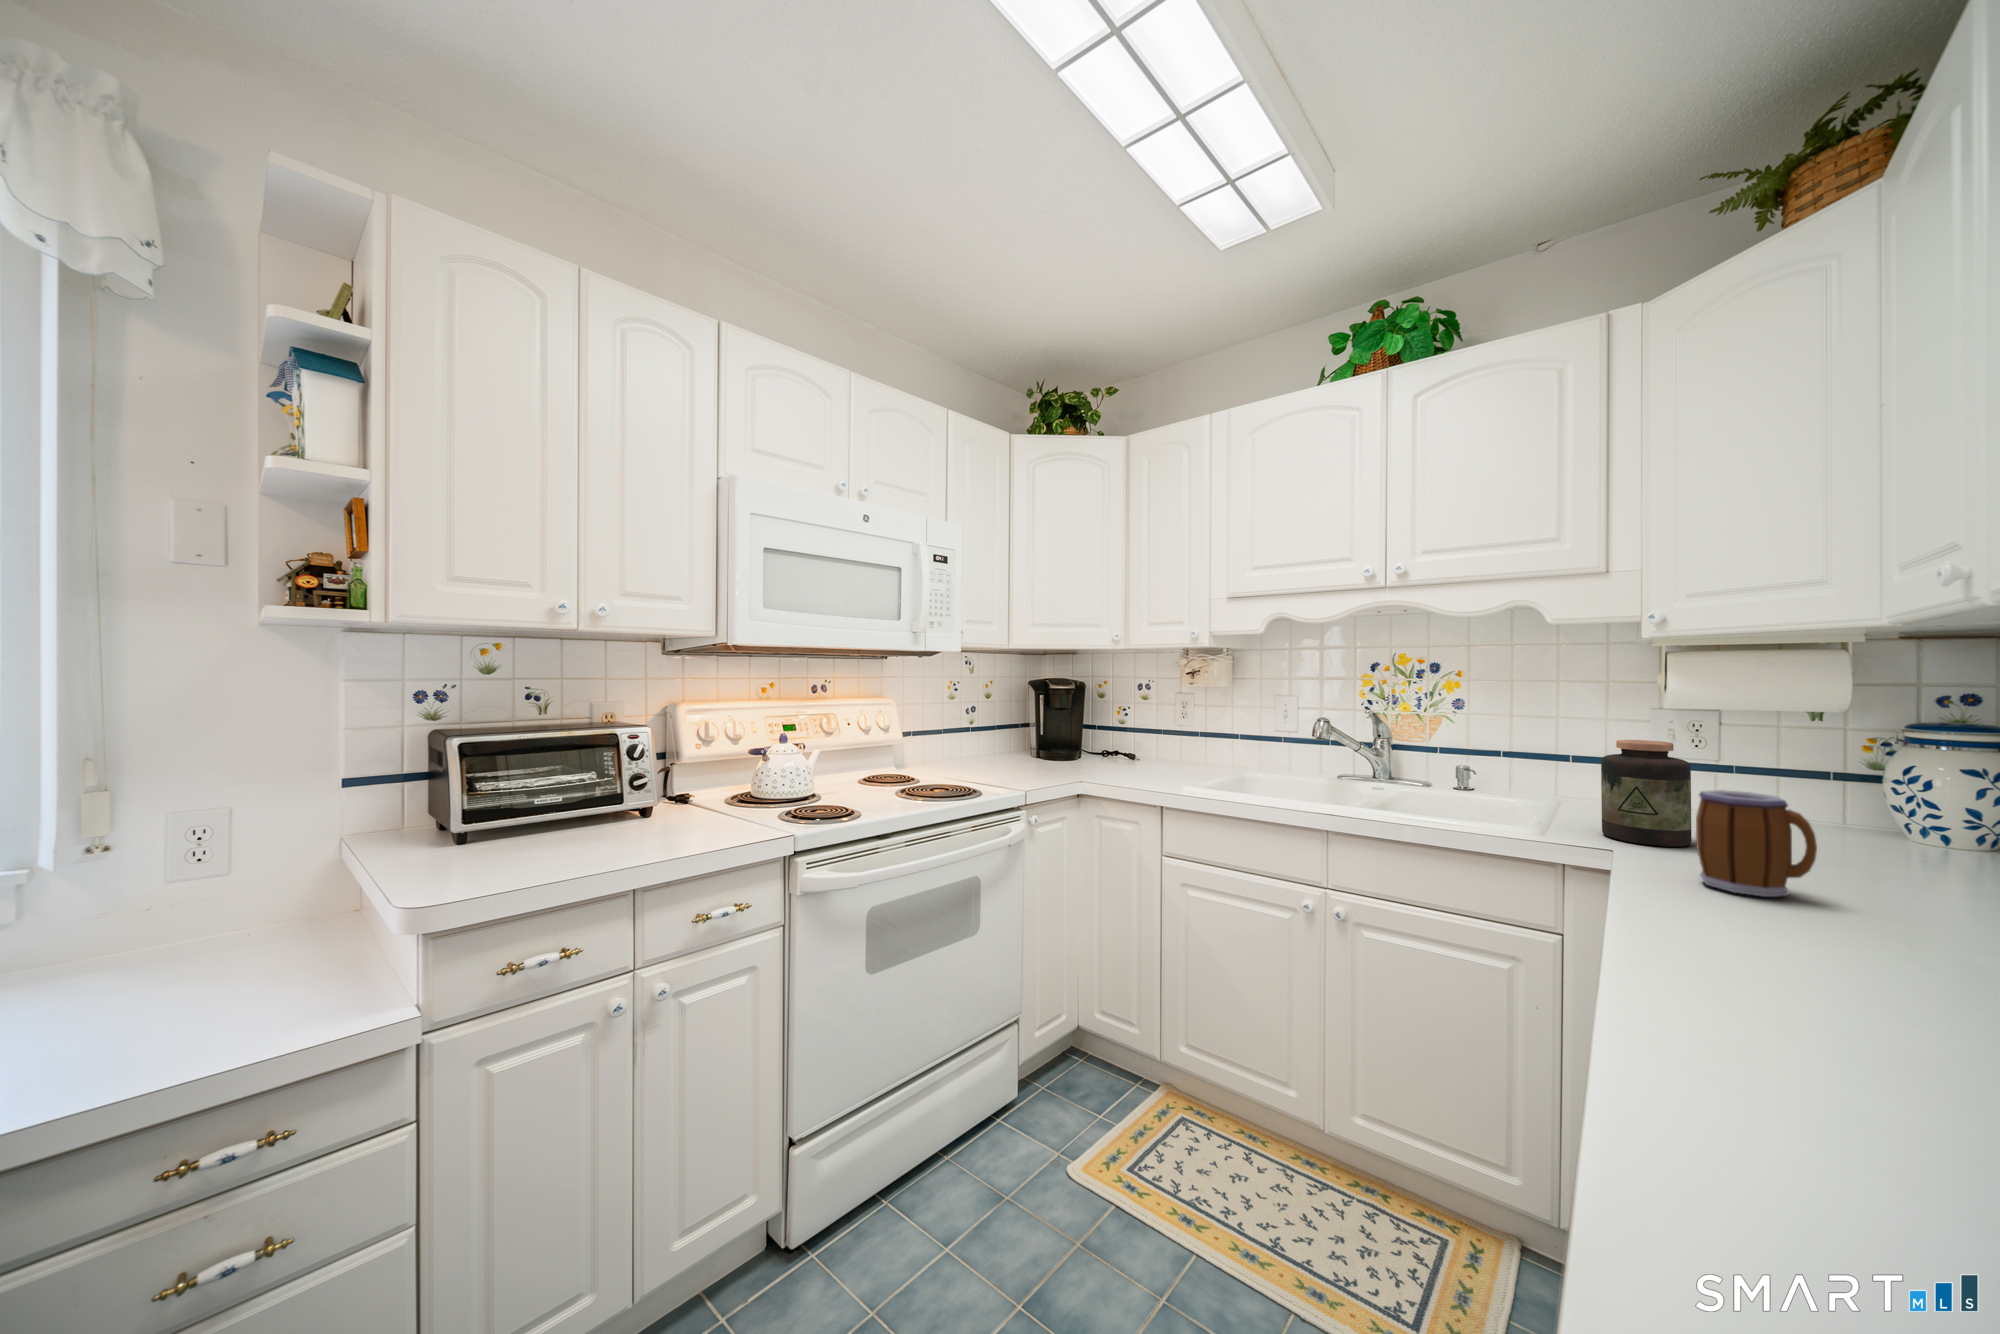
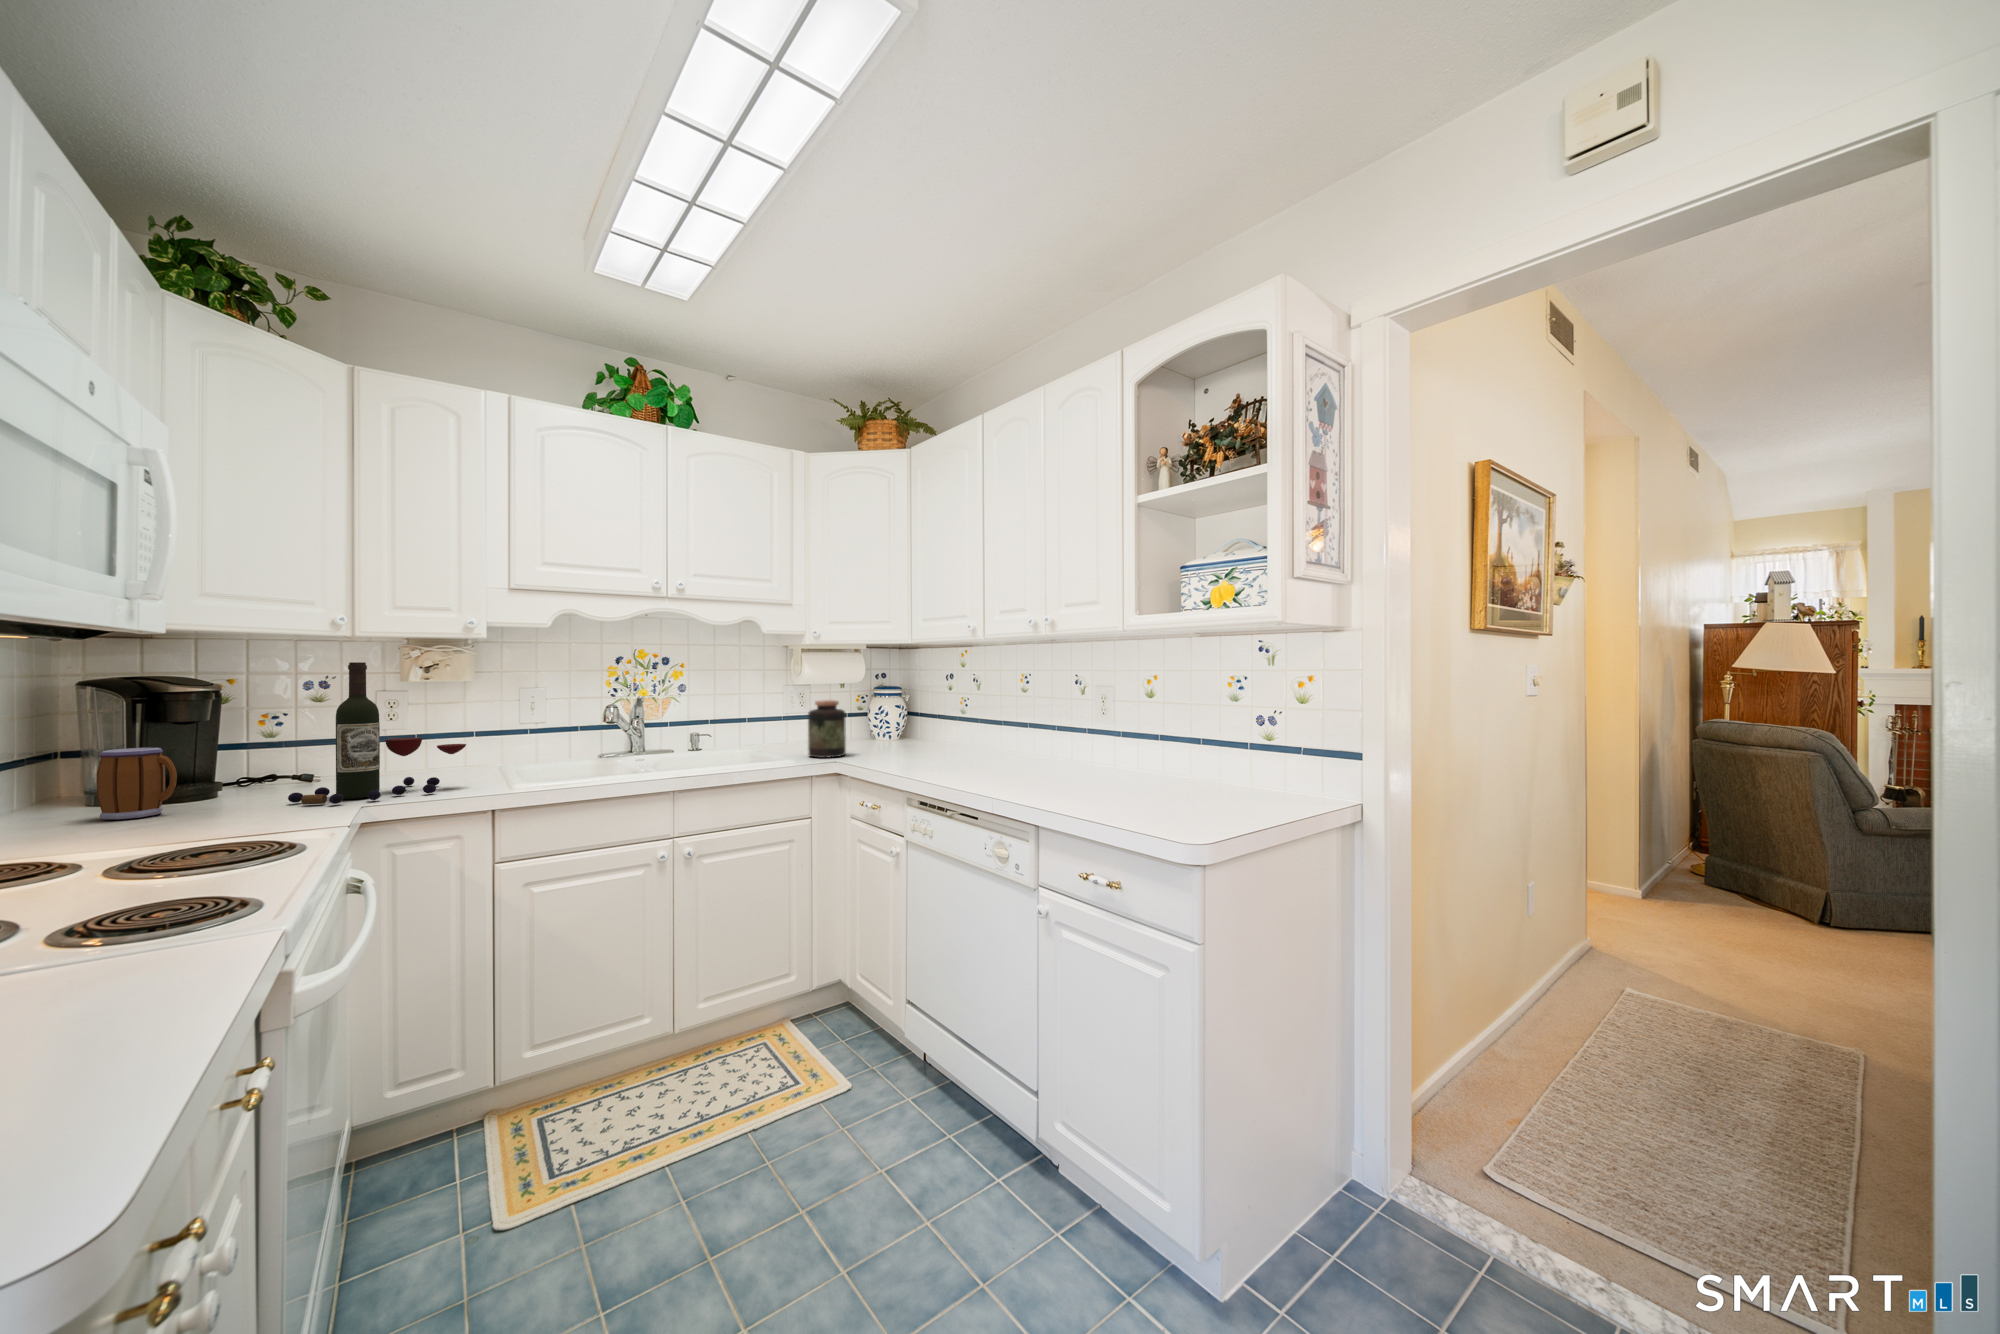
wine bottle: none [1069,674,1173,783] -> present [288,662,466,805]
mug: present [1696,790,1817,897] -> present [97,748,177,819]

